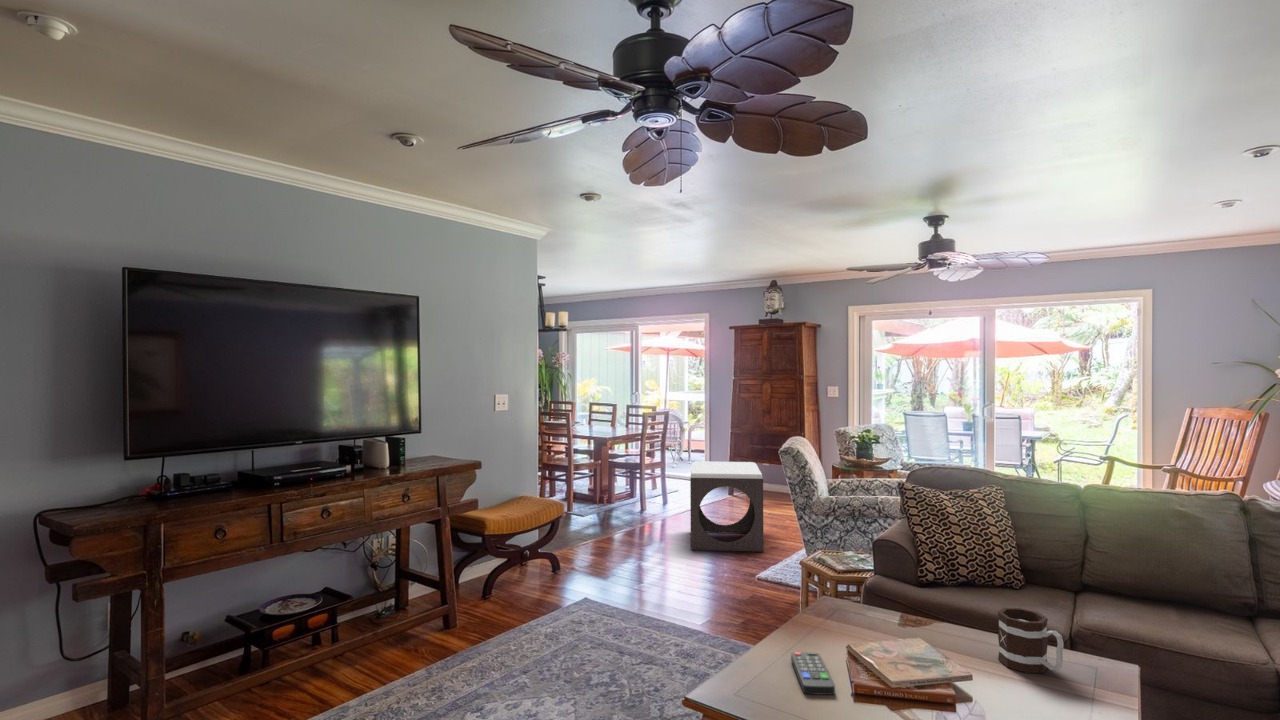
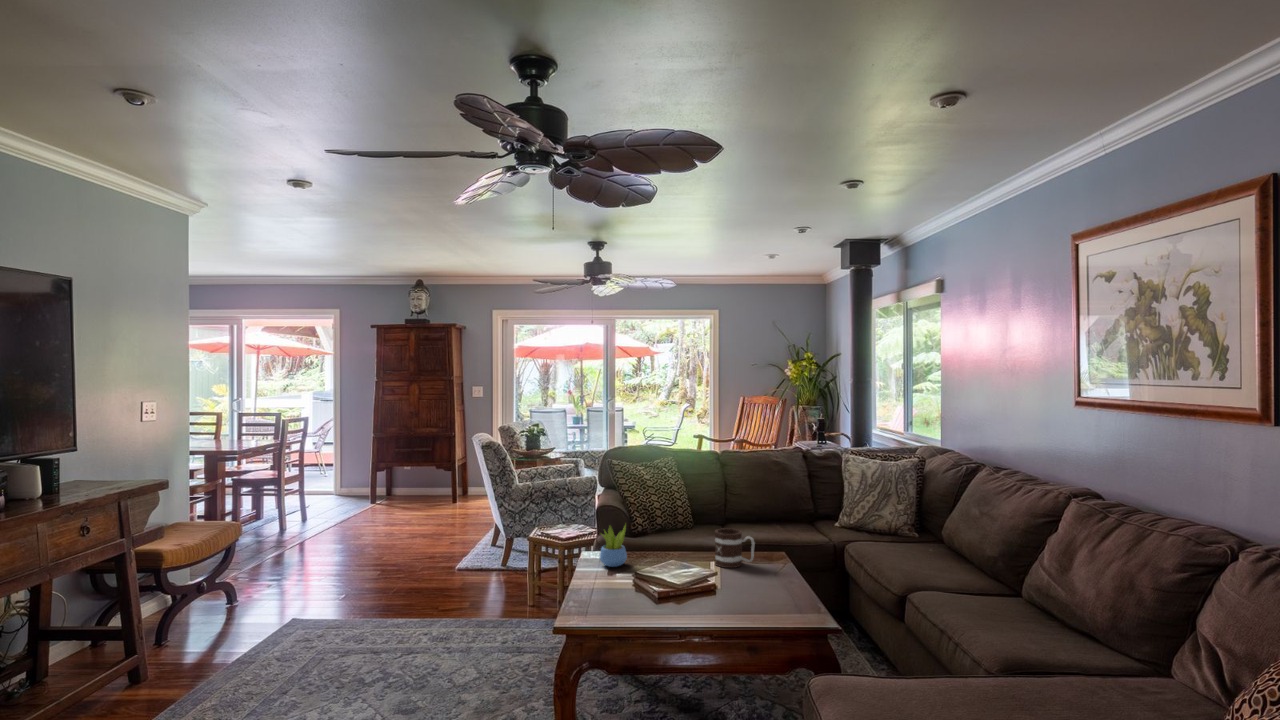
footstool: present [690,461,764,552] -> none [359,463,446,558]
succulent plant: none [835,570,872,626] -> present [599,525,627,567]
remote control: present [791,652,835,695] -> none [597,584,643,609]

